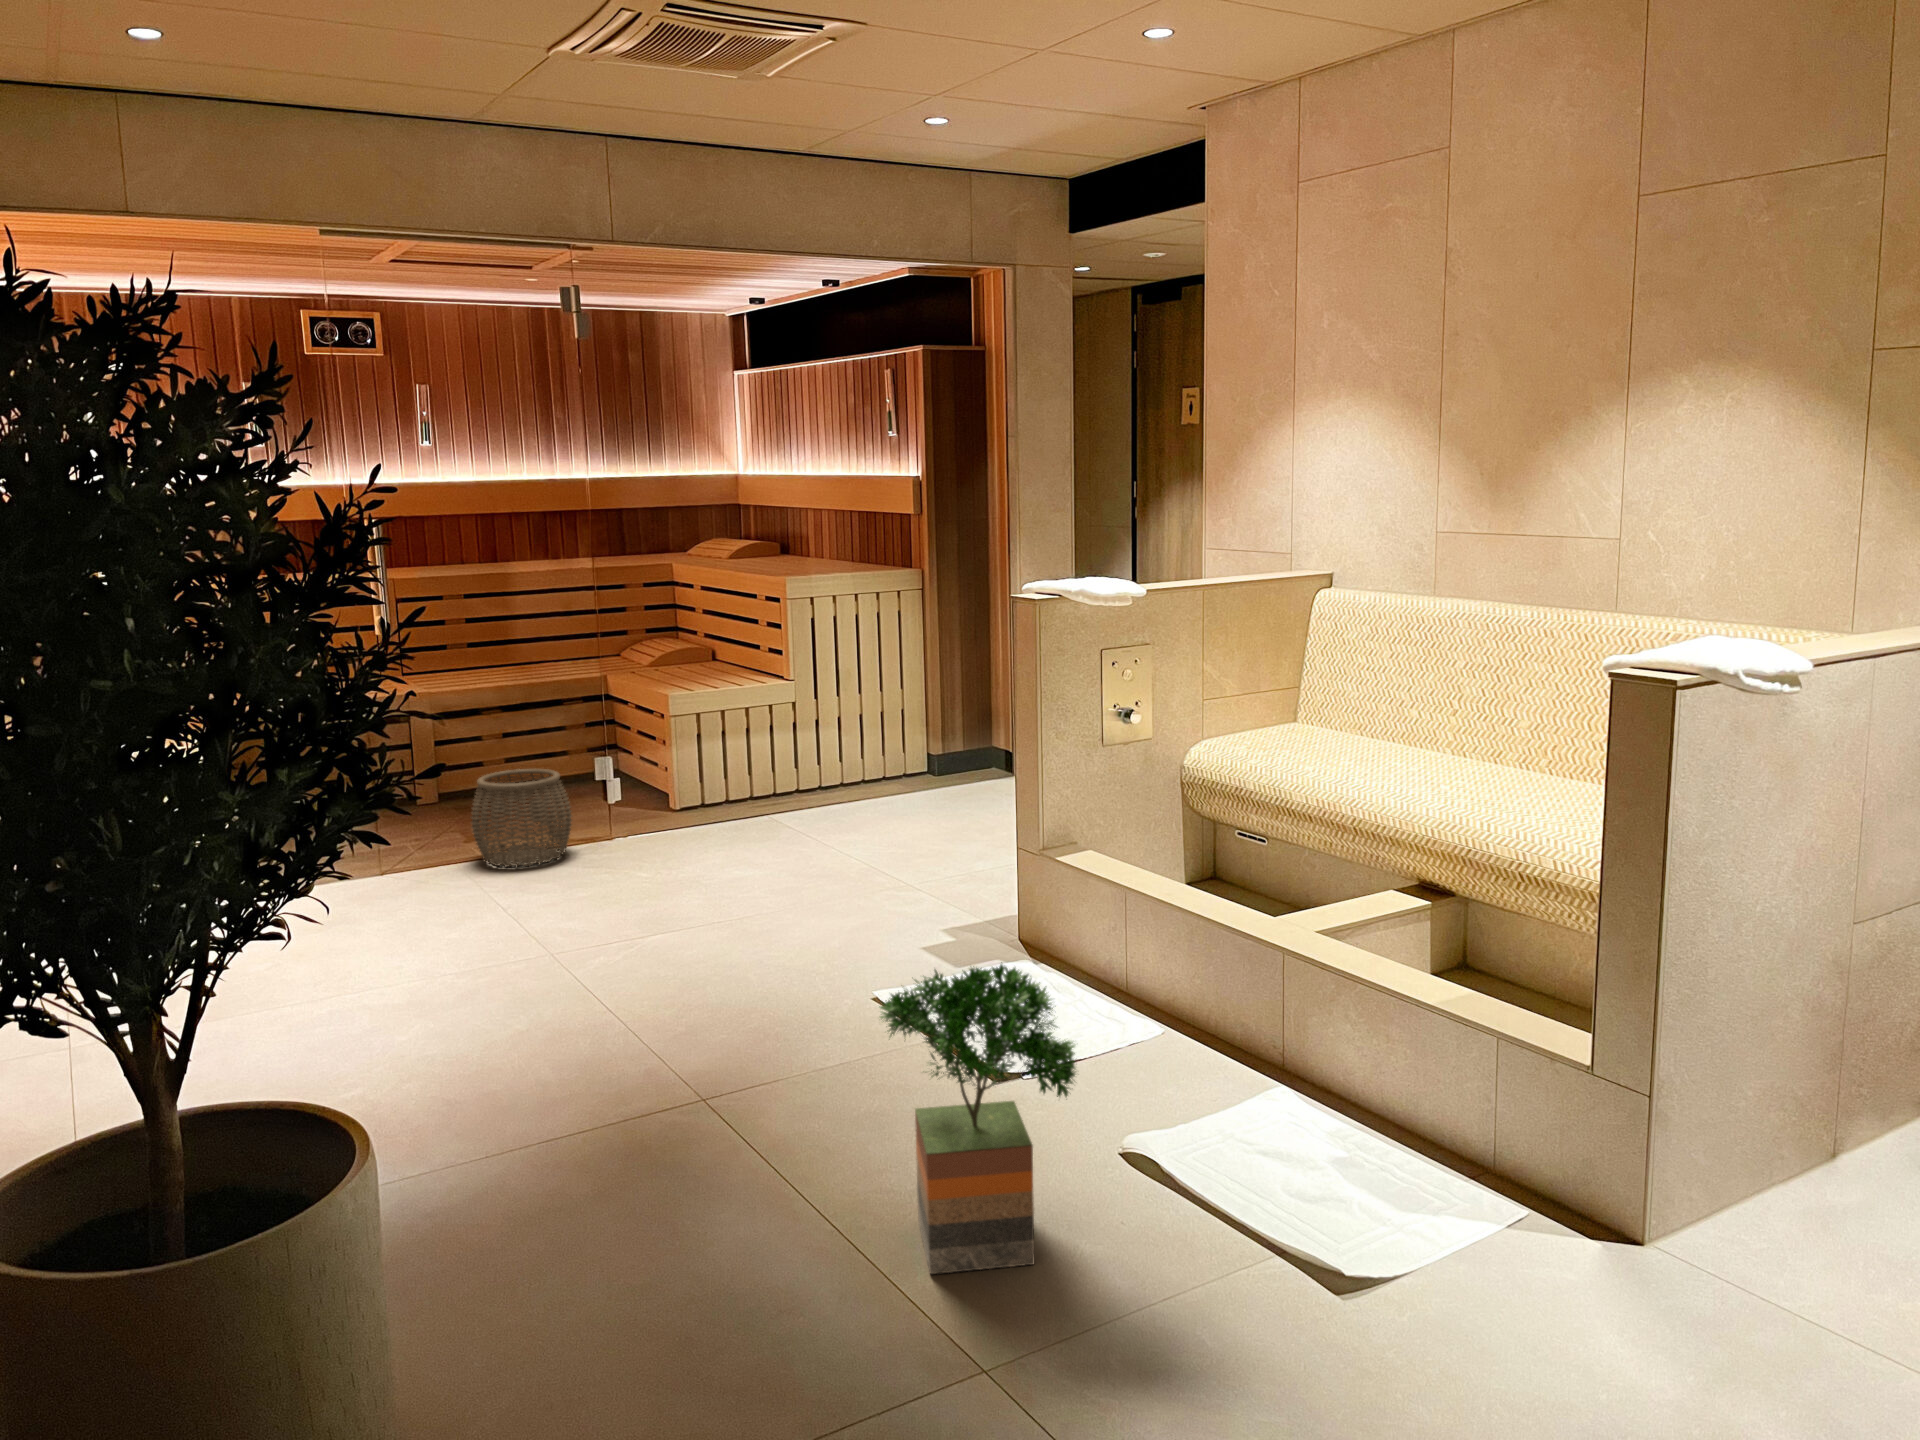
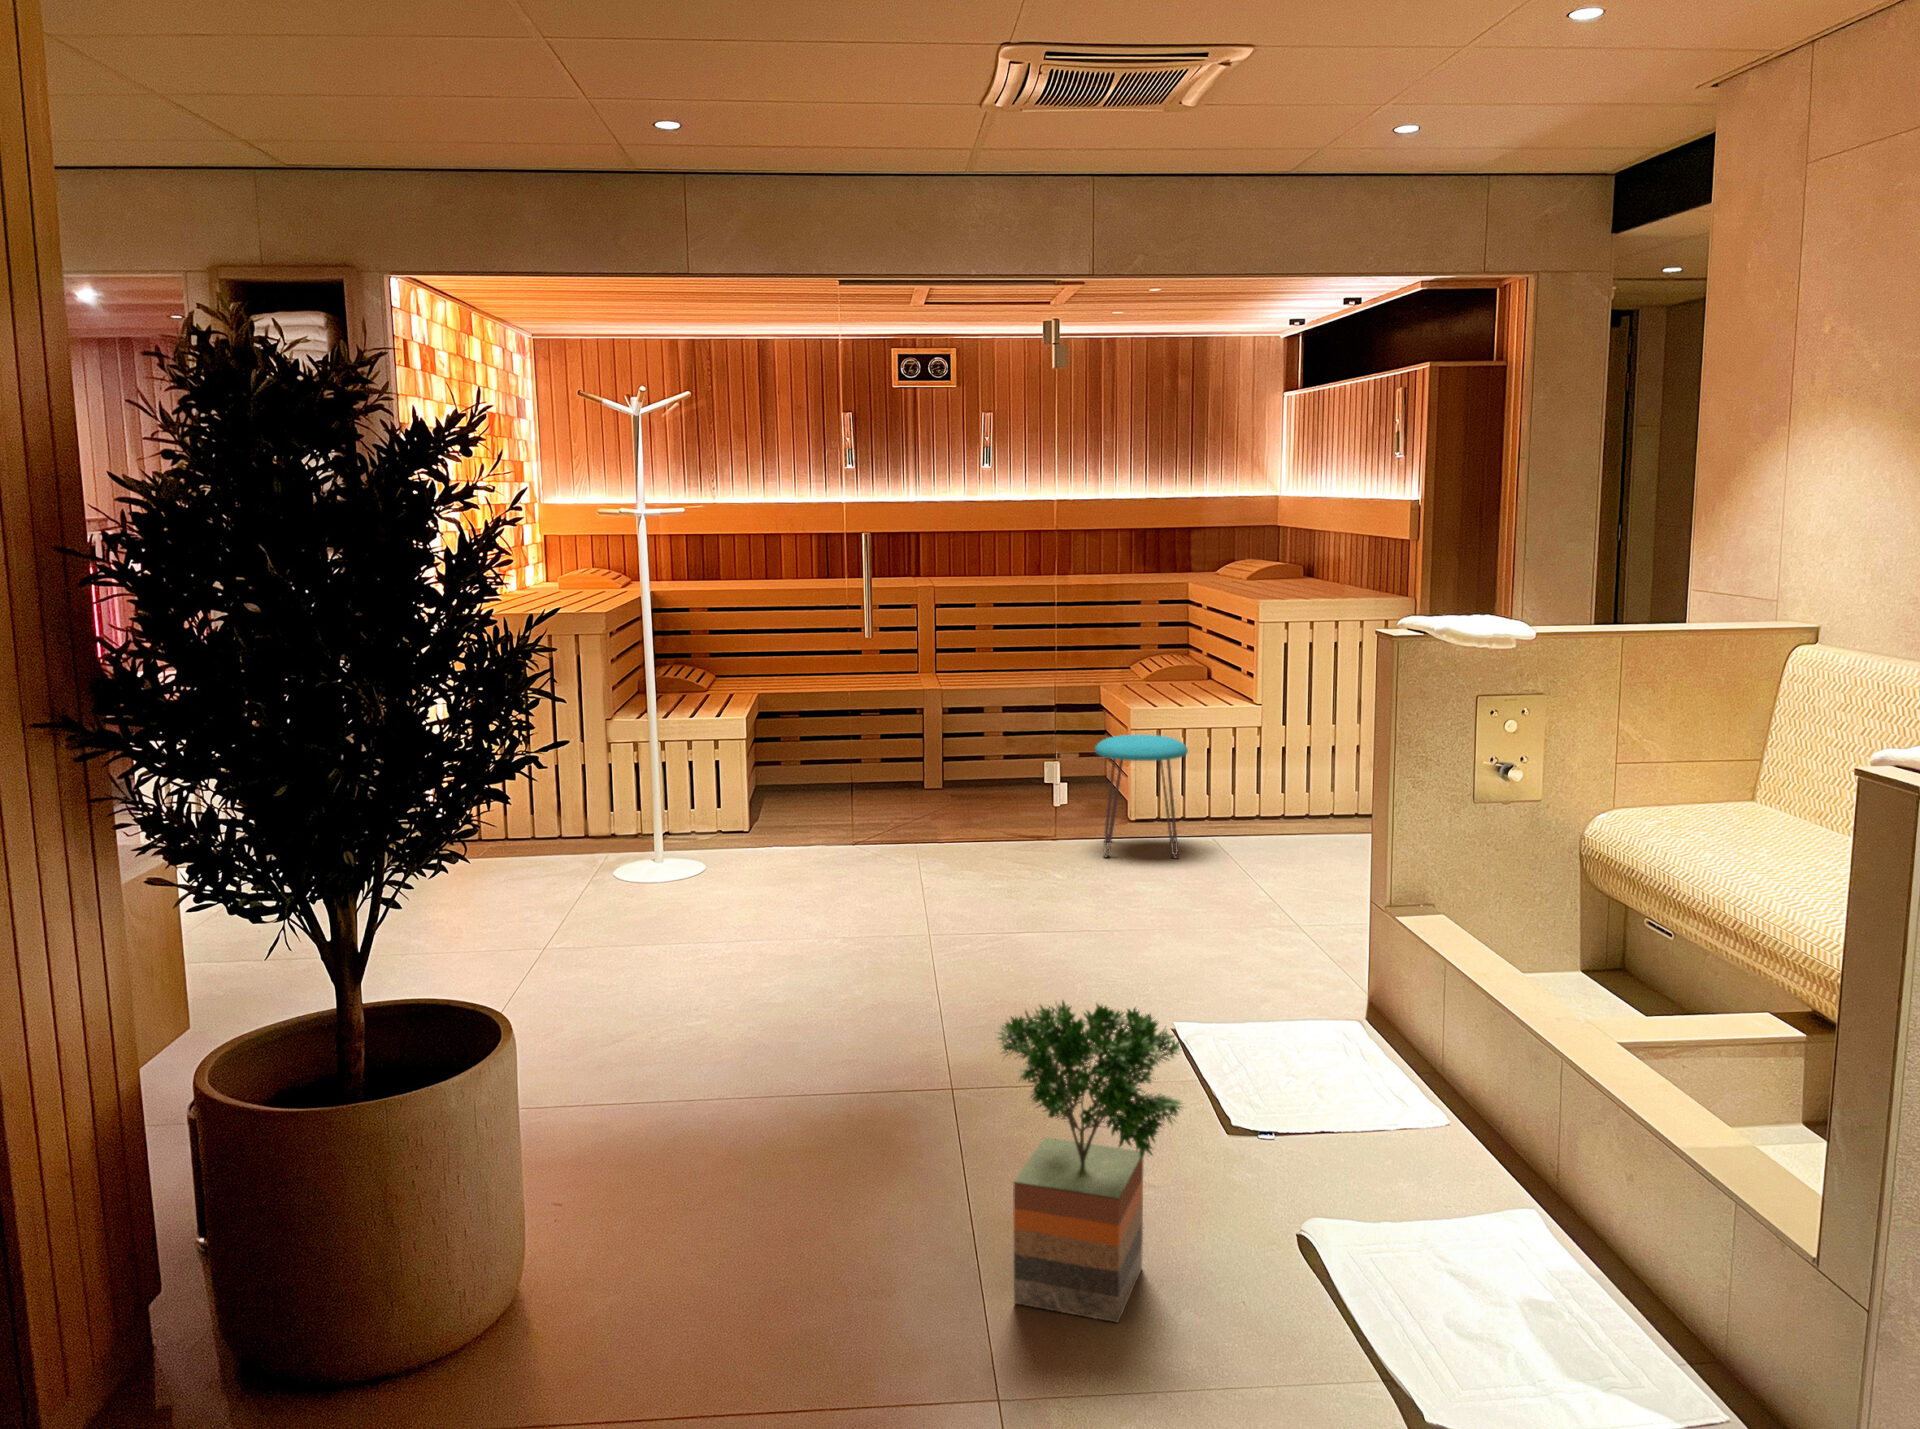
stool: none [648,719,747,848] -> present [1095,735,1188,859]
woven basket: present [471,769,572,867] -> none [928,766,1018,856]

